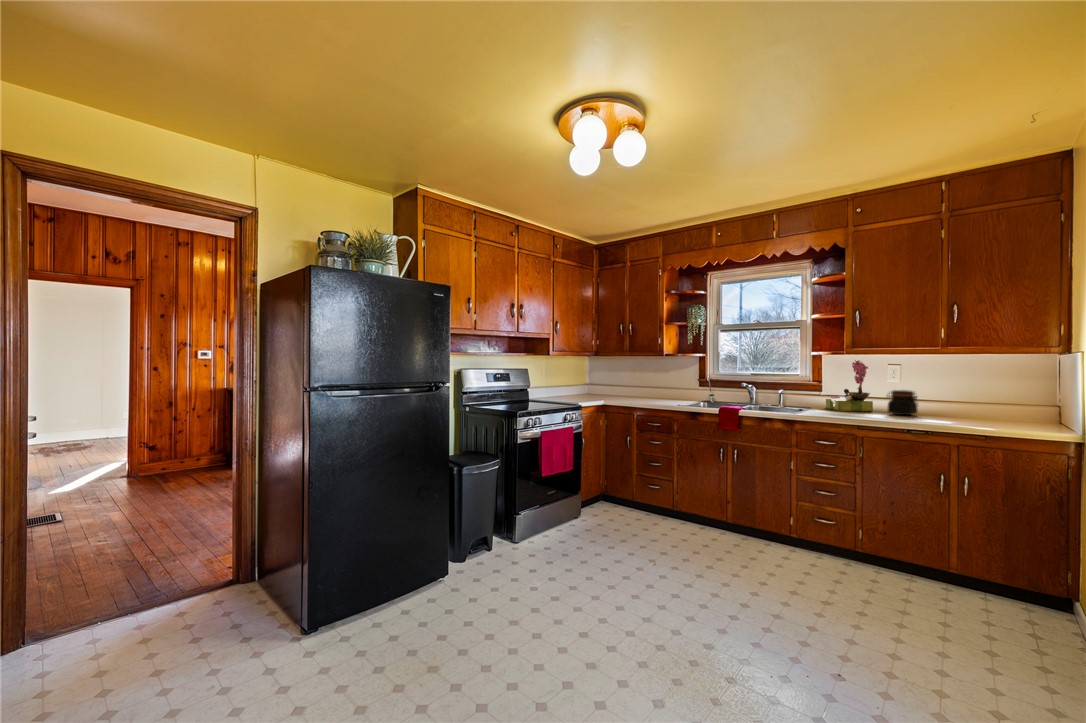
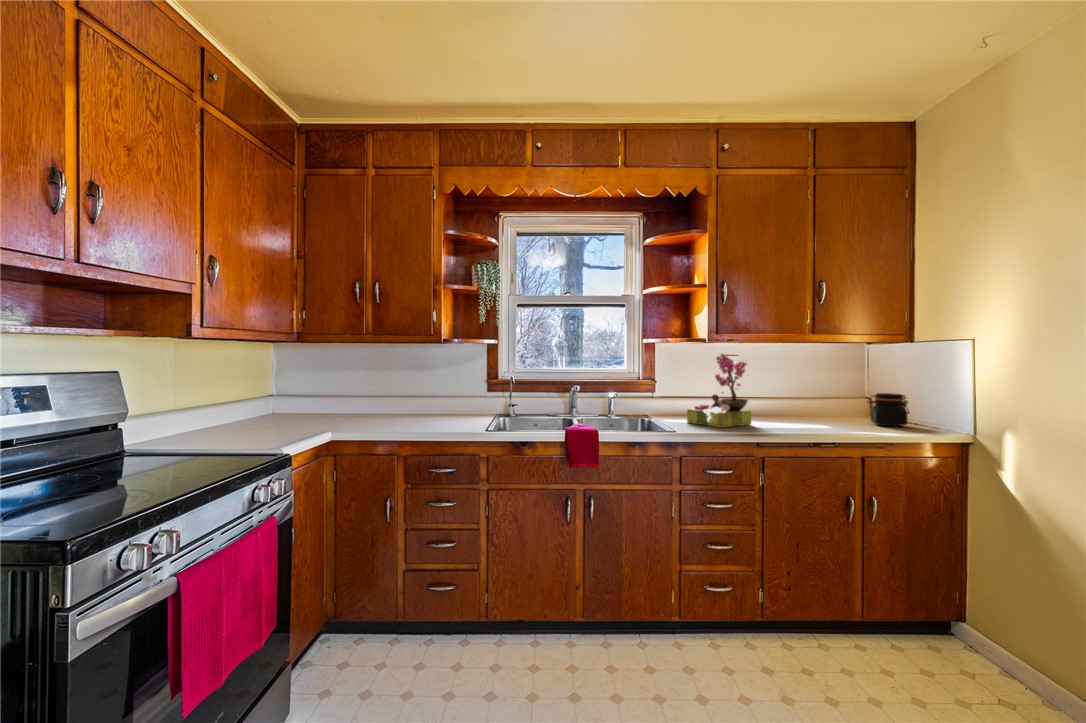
jar: present [887,390,918,415] -> present [868,393,909,426]

